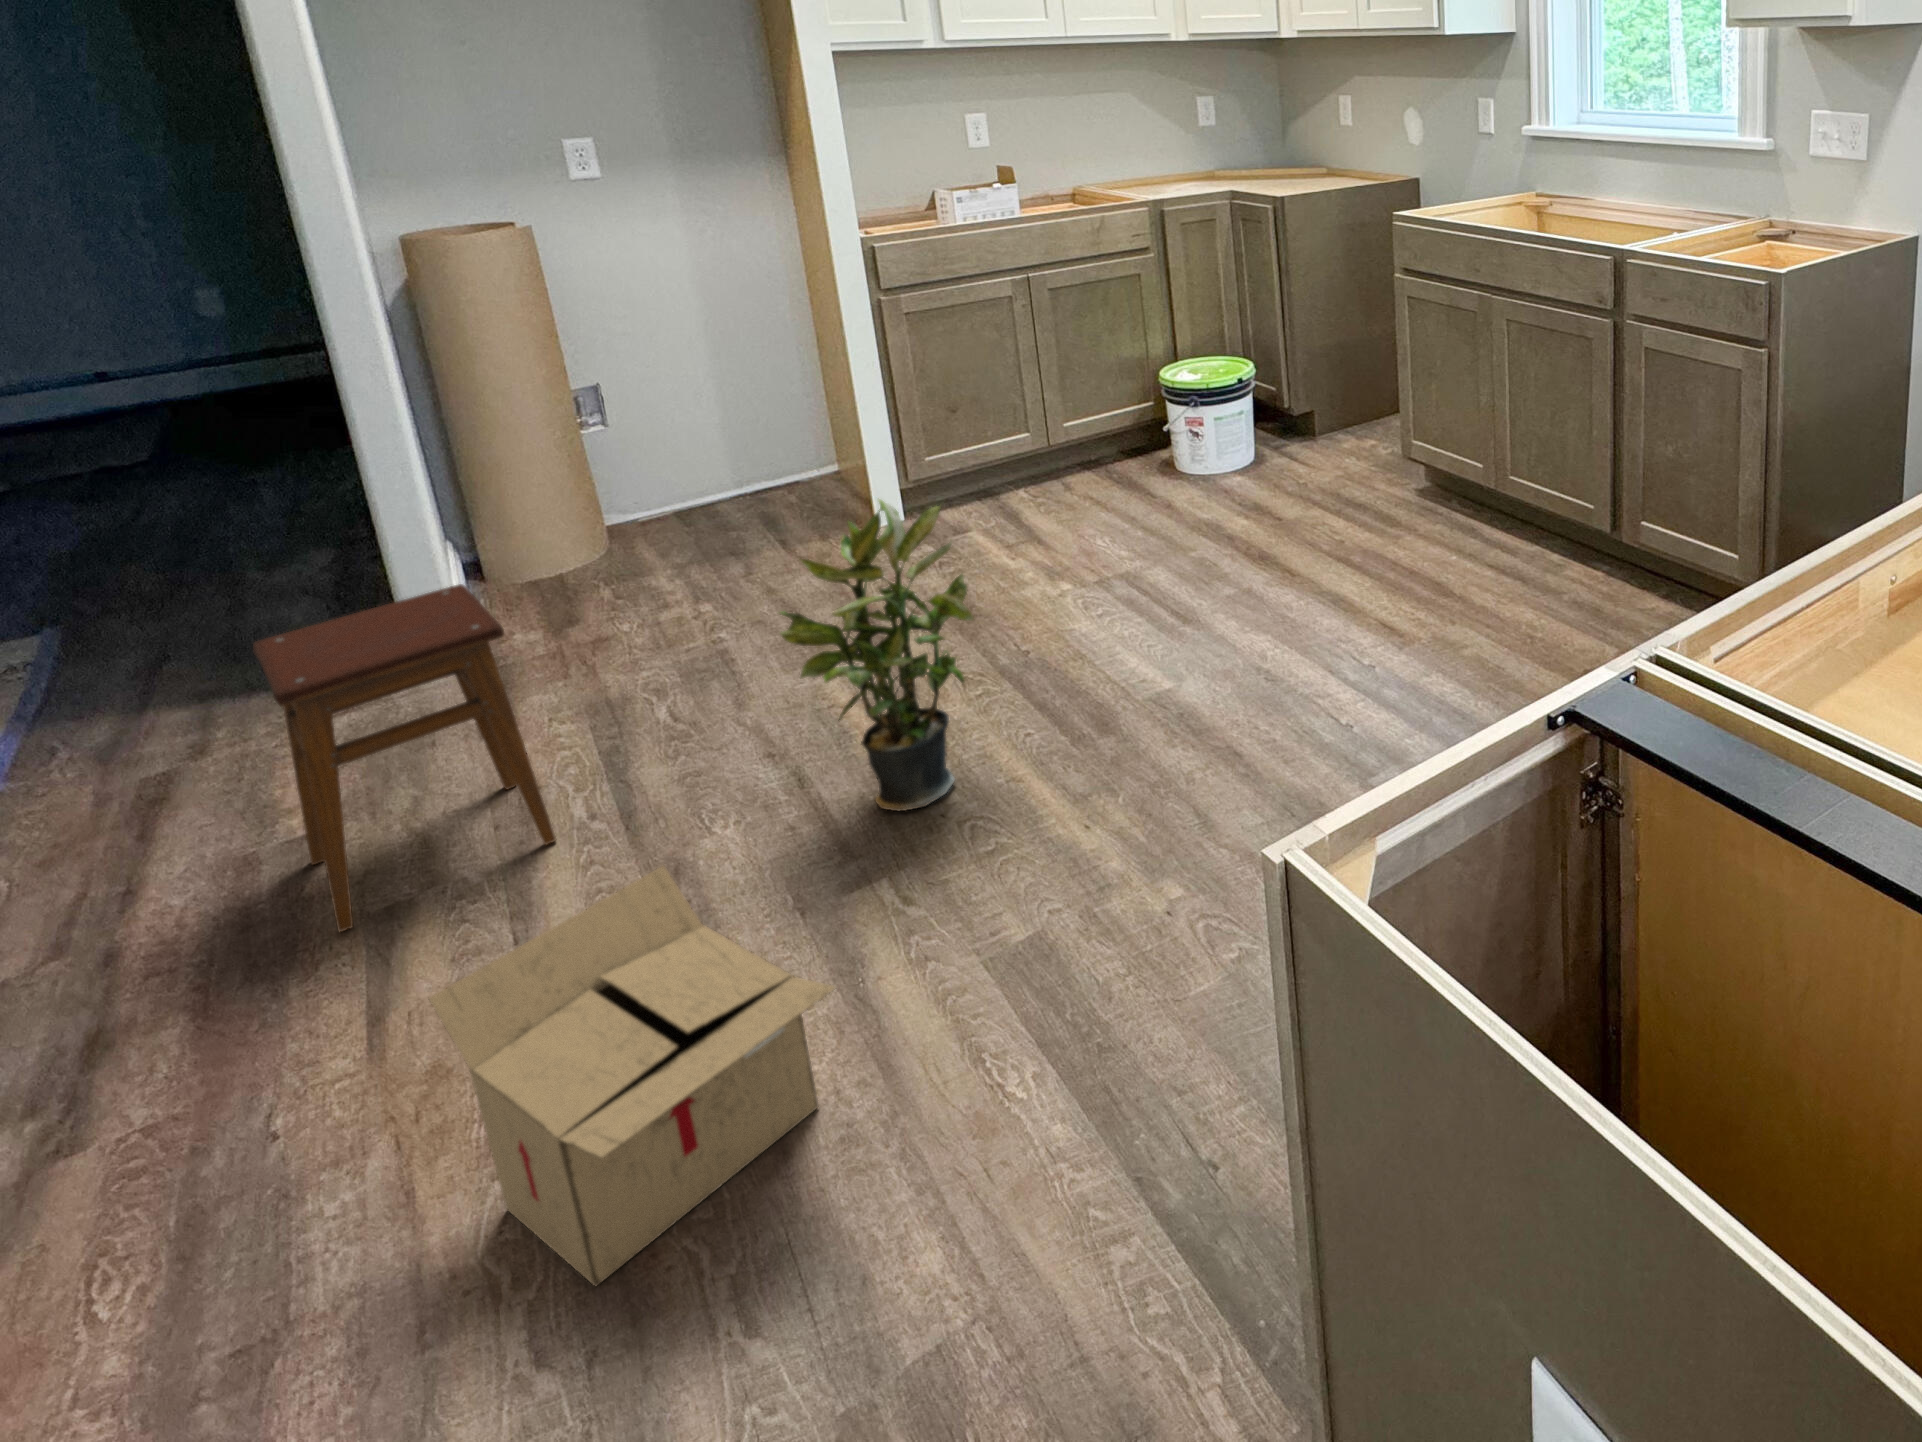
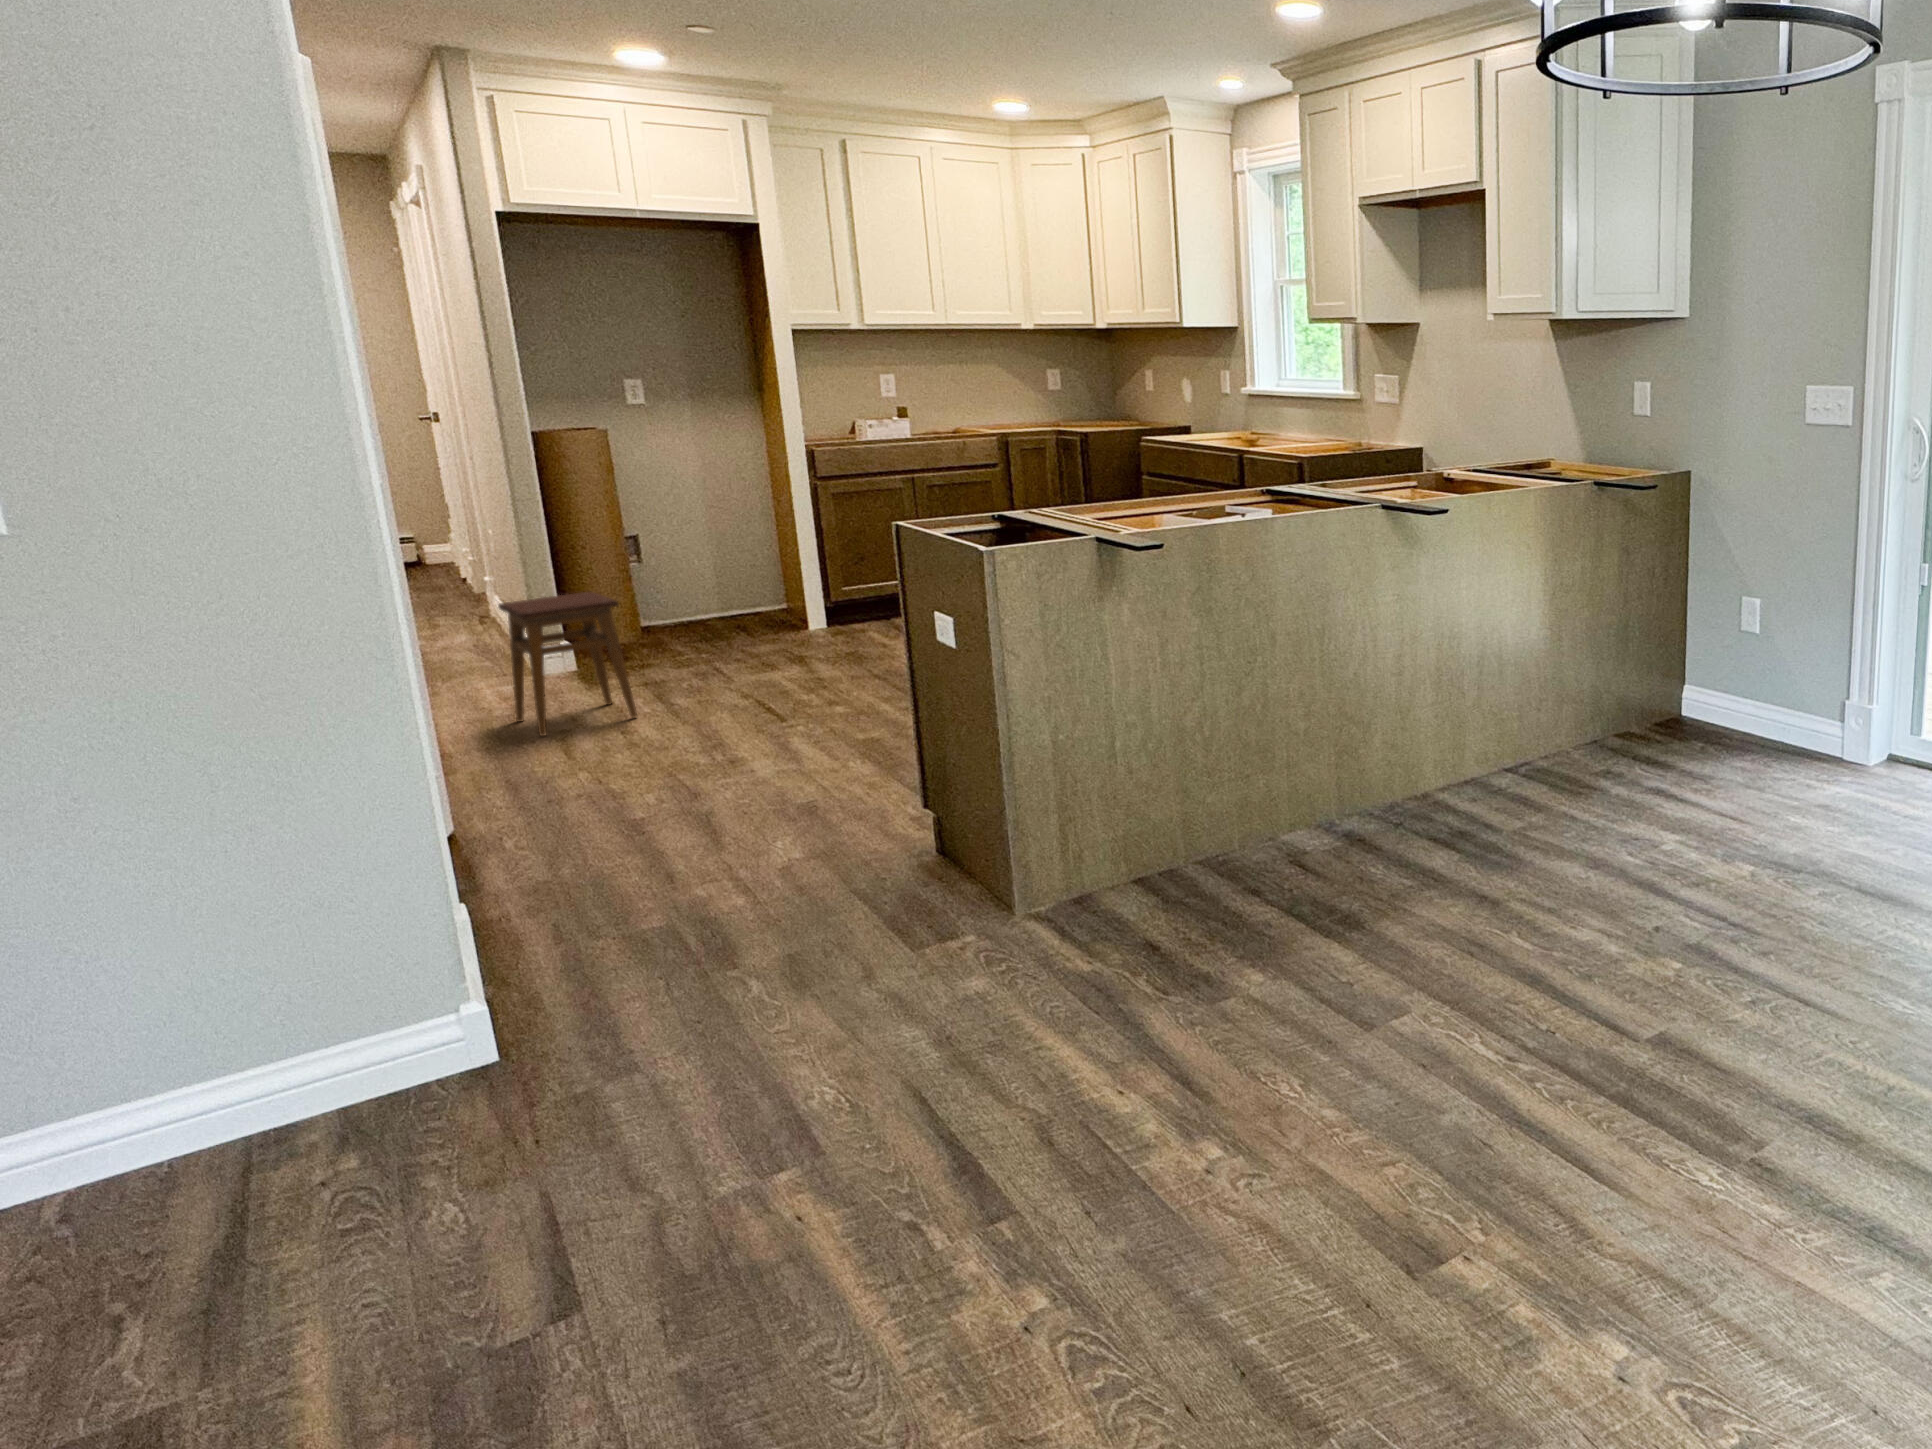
potted plant: present [780,500,974,811] -> none [752,551,853,712]
cardboard box: present [429,866,836,1286] -> none [612,675,776,799]

